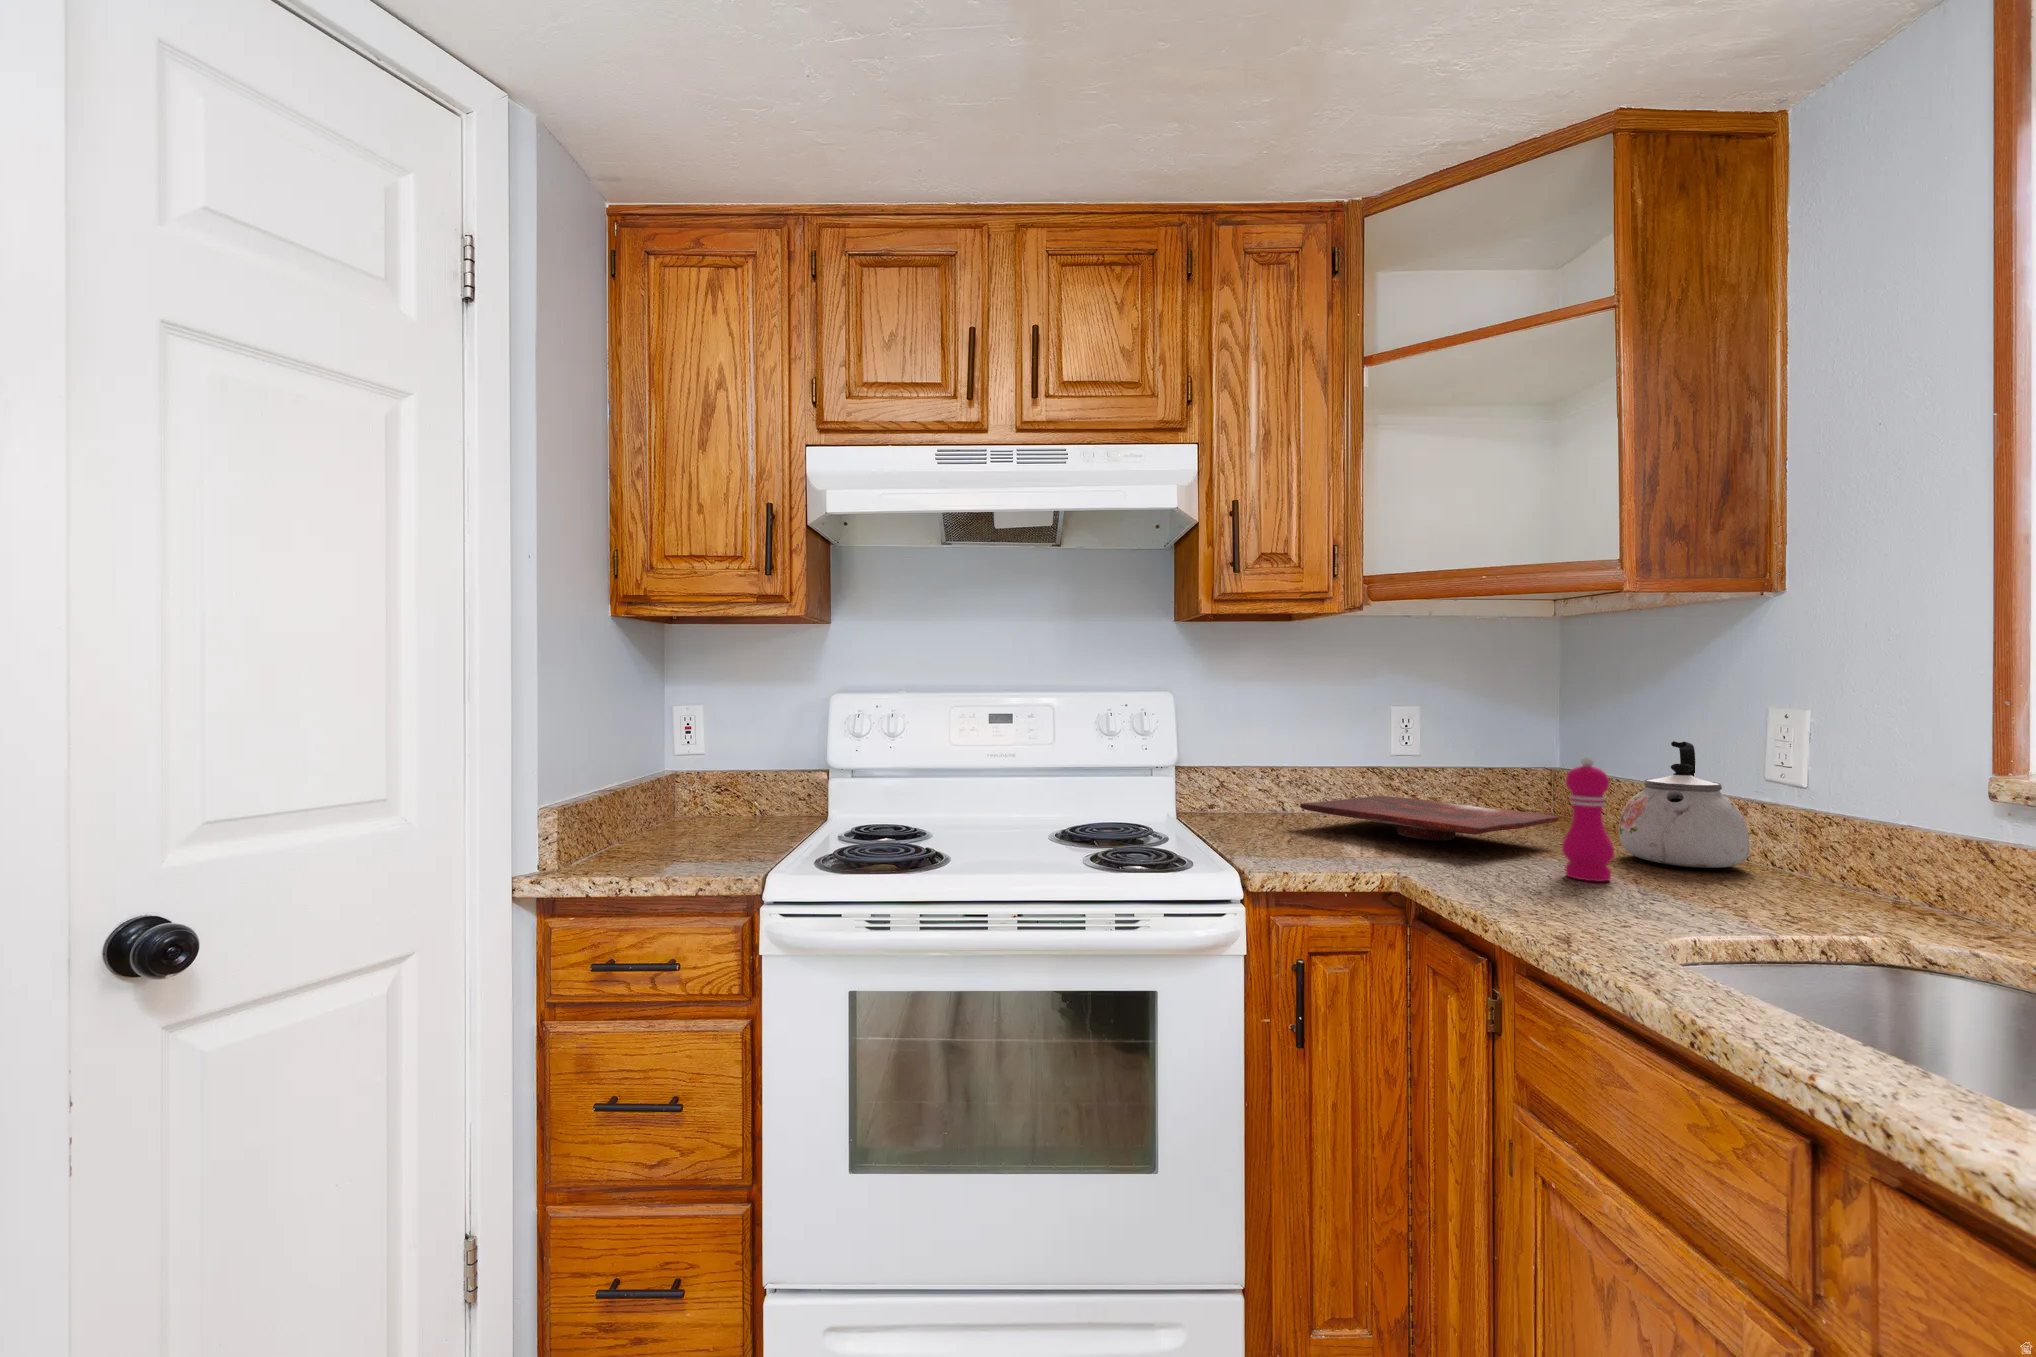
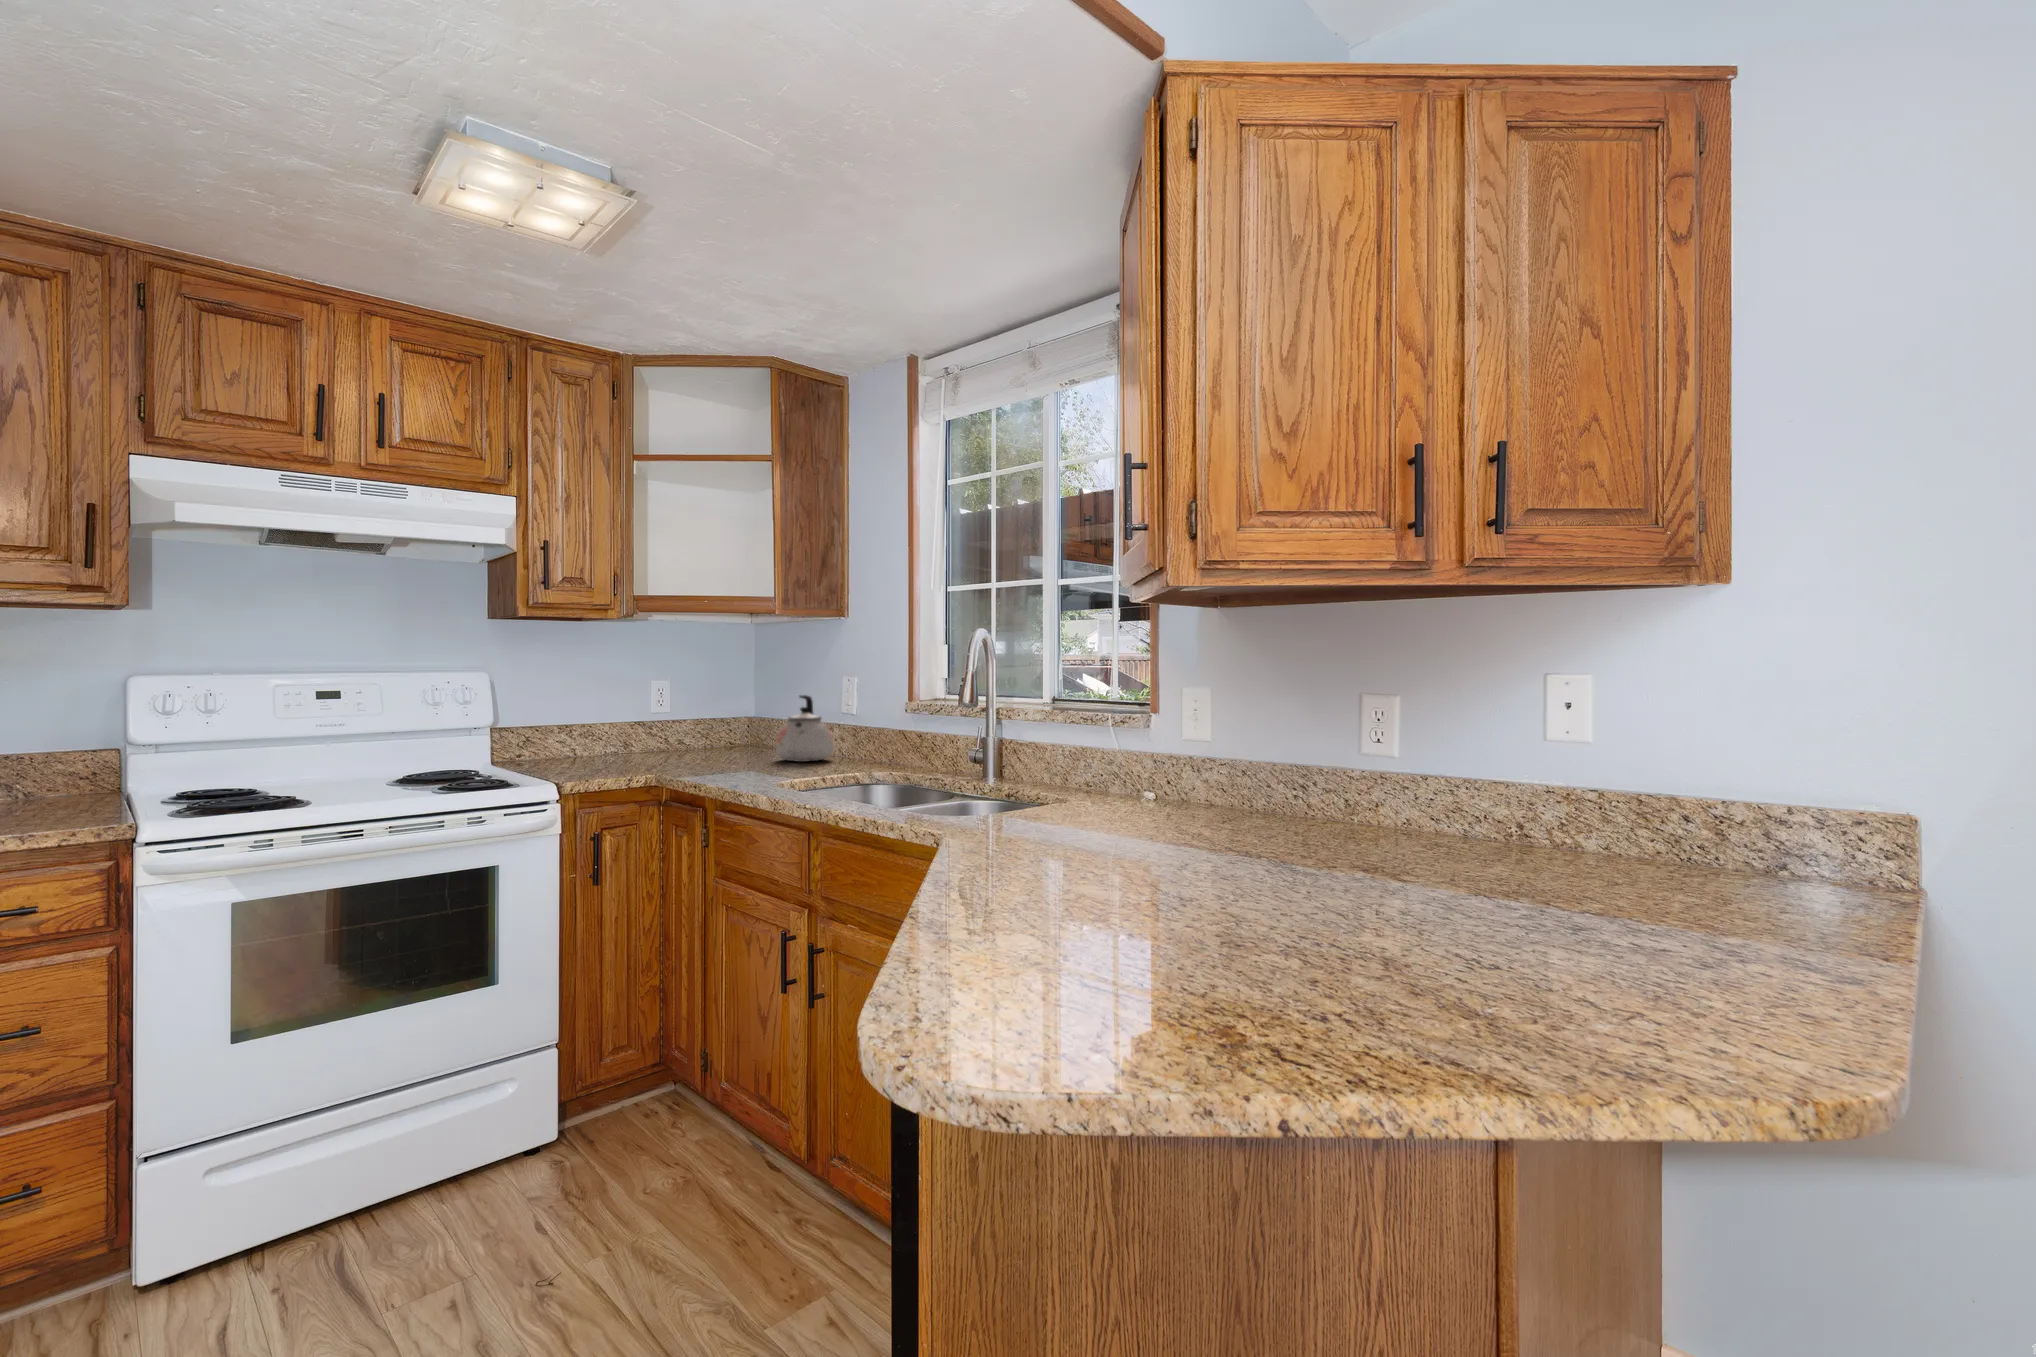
pepper mill: present [1562,757,1614,882] -> none [743,704,767,770]
cutting board: present [1300,796,1559,841] -> none [589,741,748,762]

